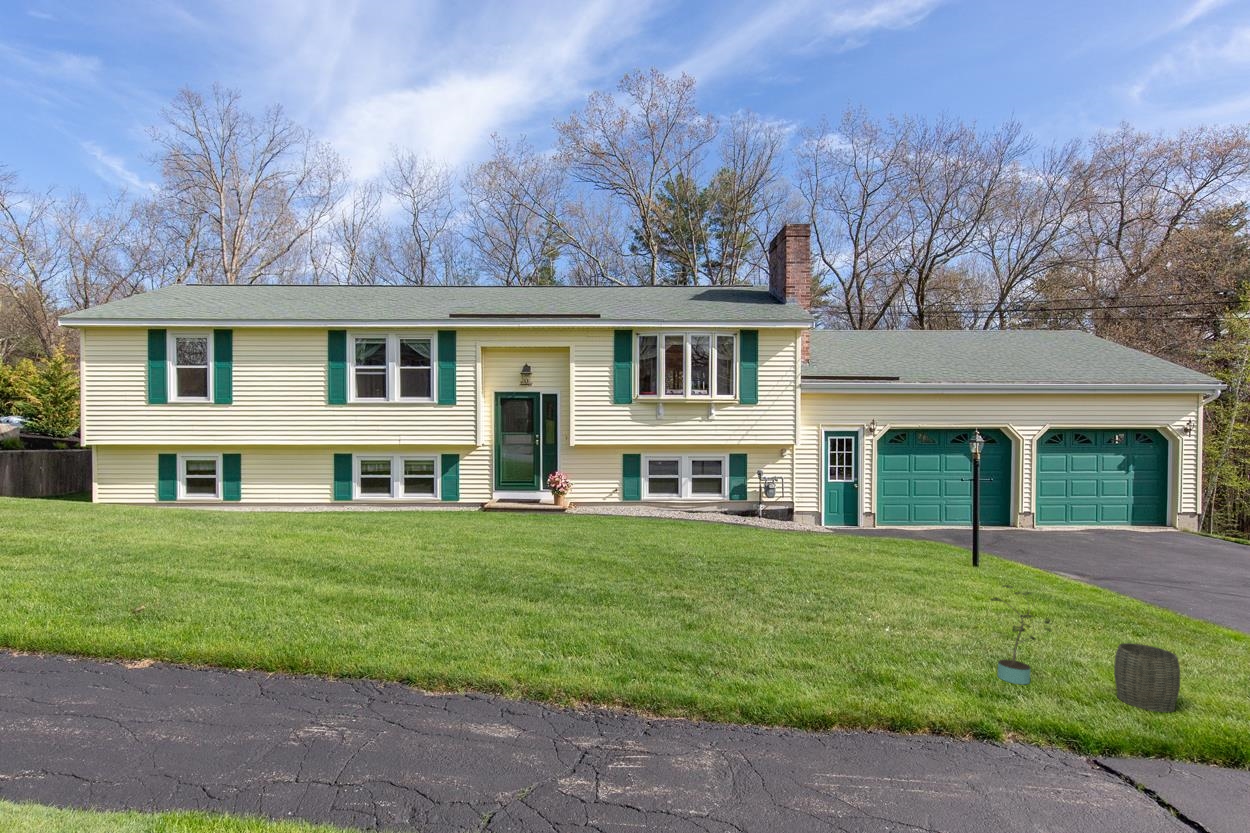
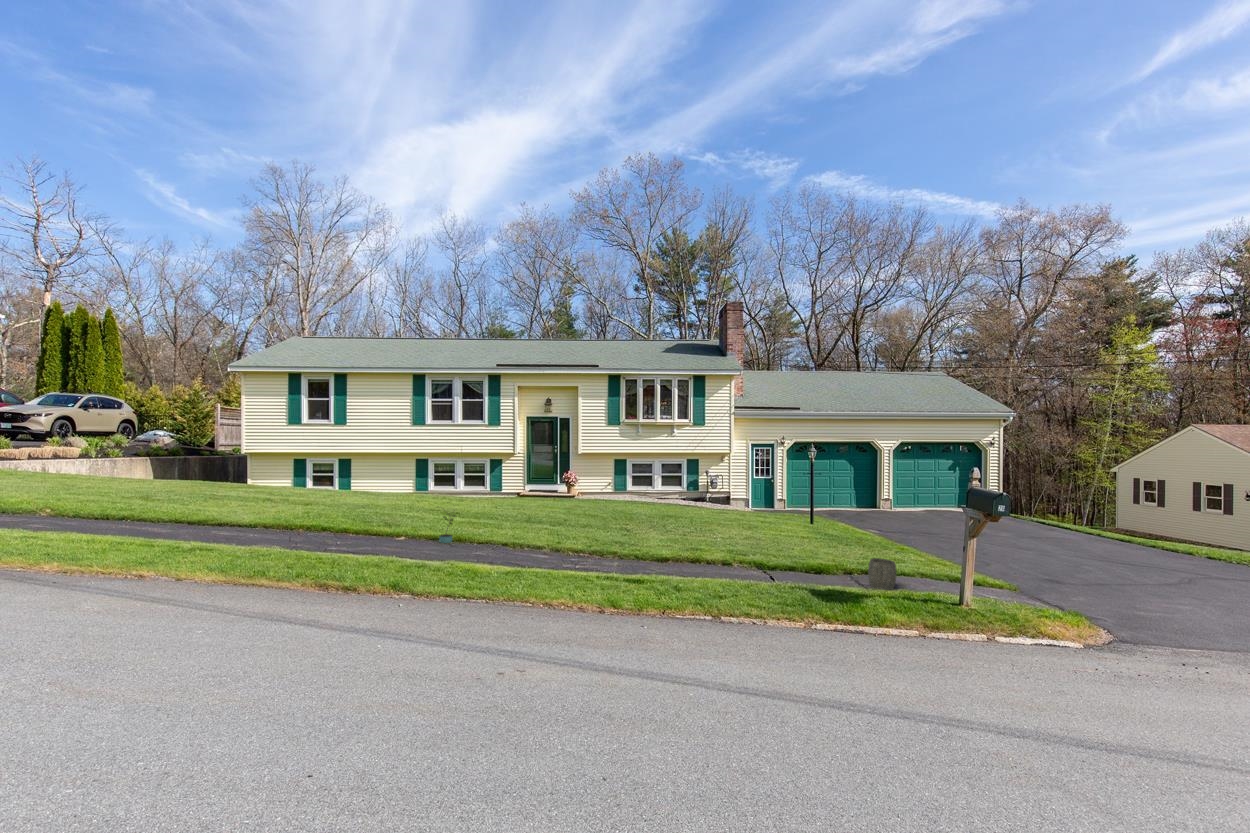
potted plant: present [991,585,1052,684] -> present [439,513,456,543]

